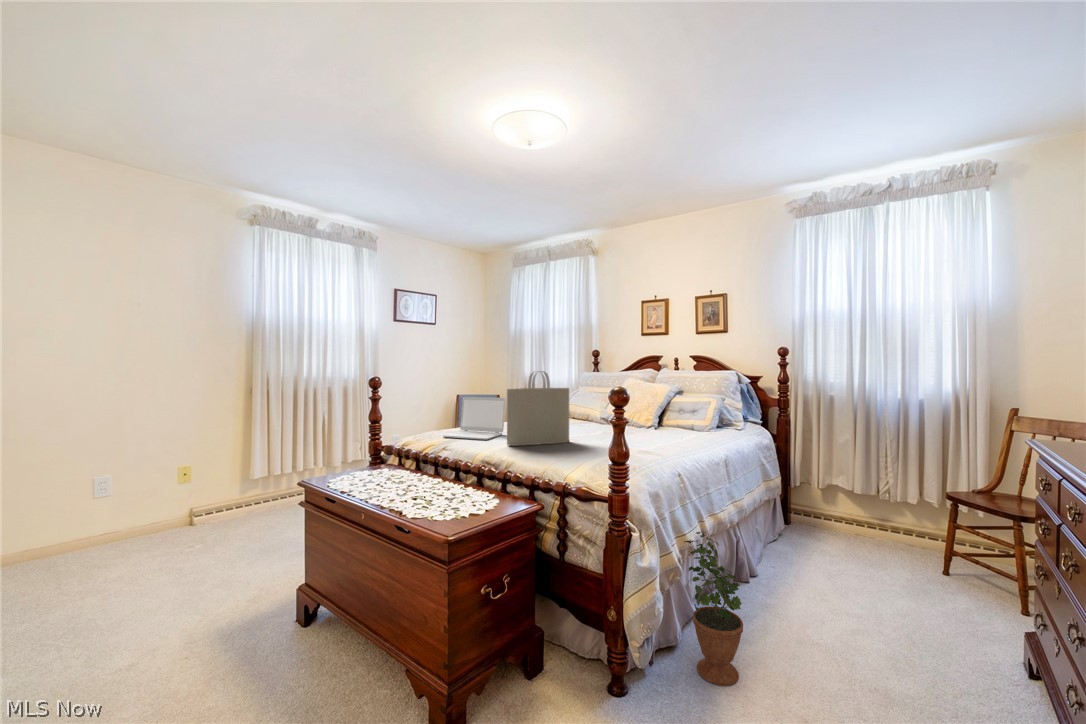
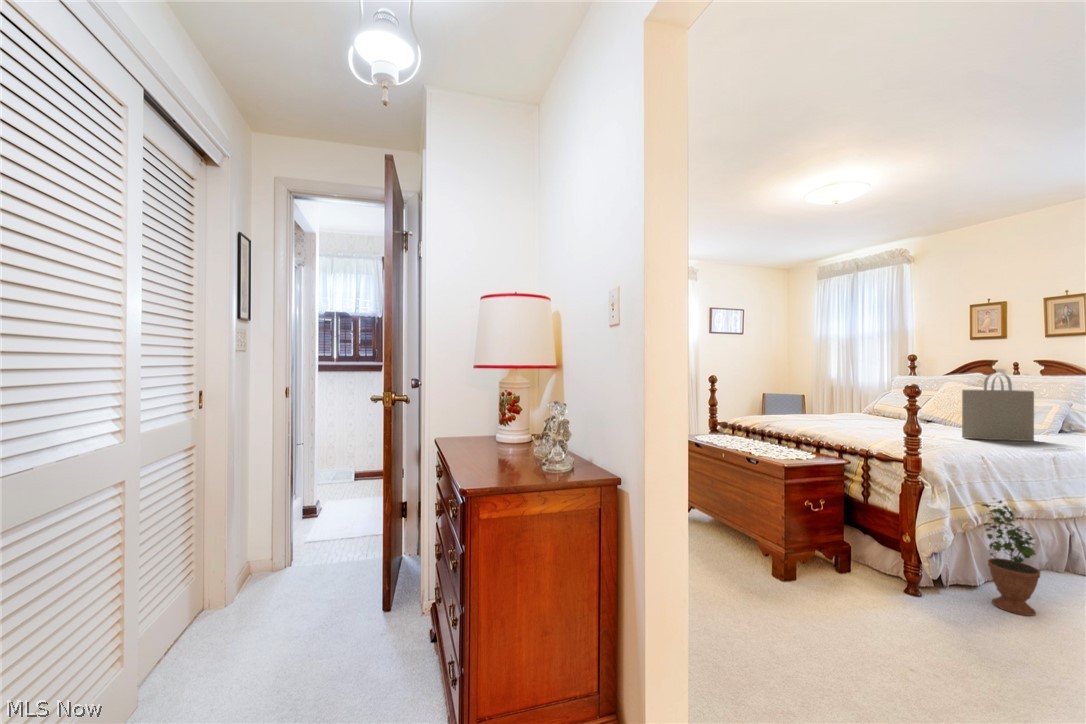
tote bag: present [507,371,569,446] -> present [962,375,1034,441]
laptop: present [442,397,505,440] -> none [761,392,814,423]

